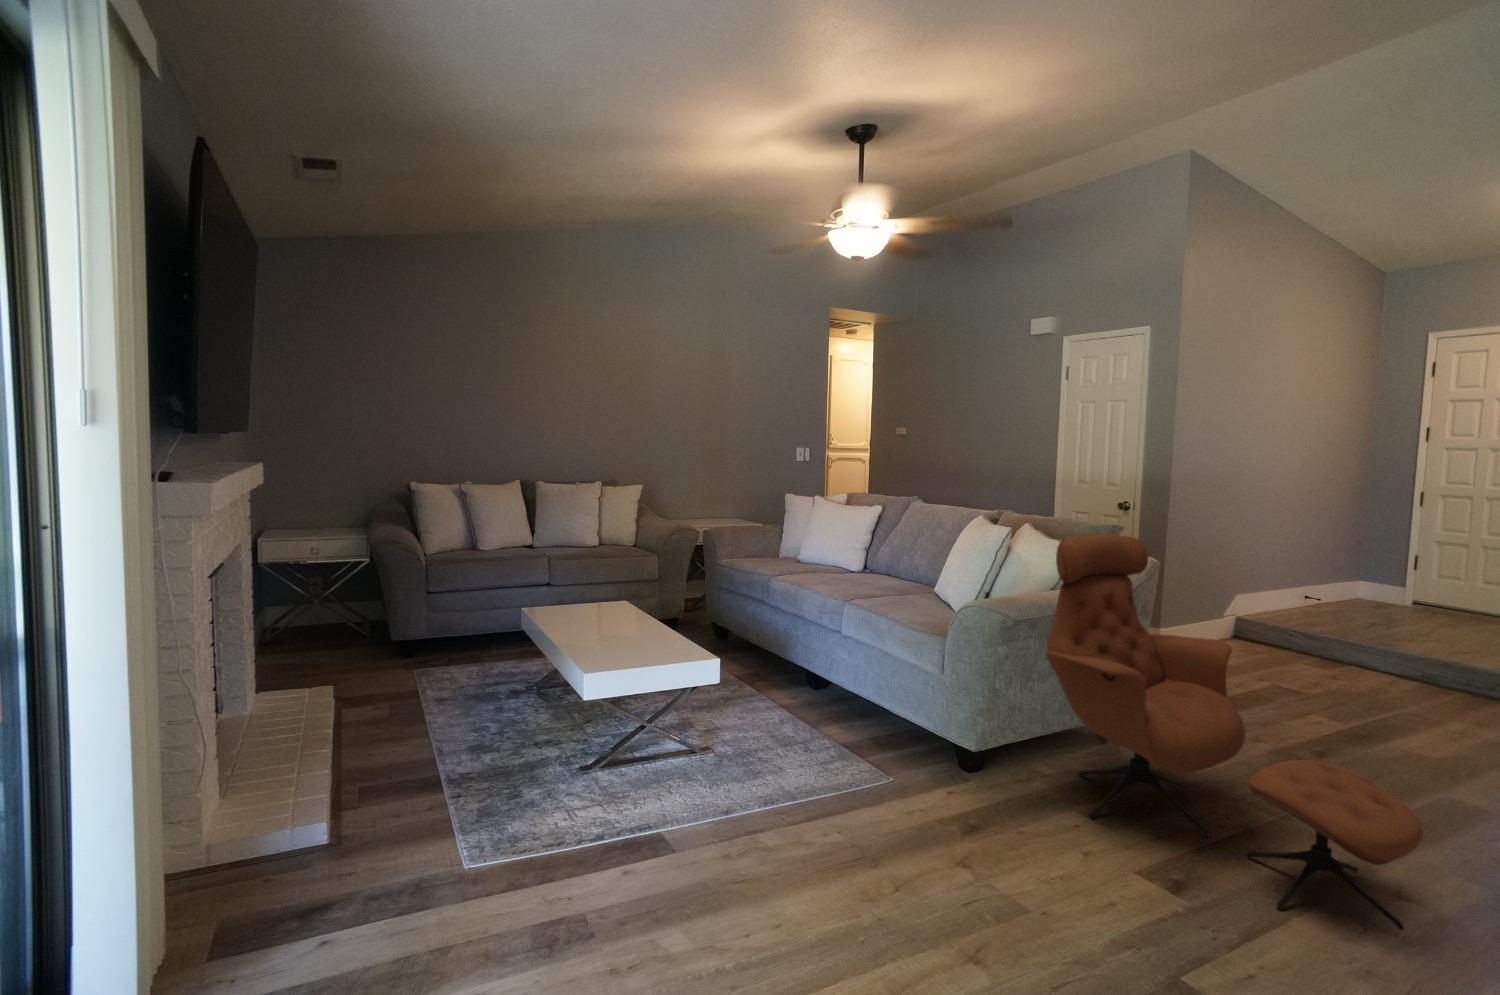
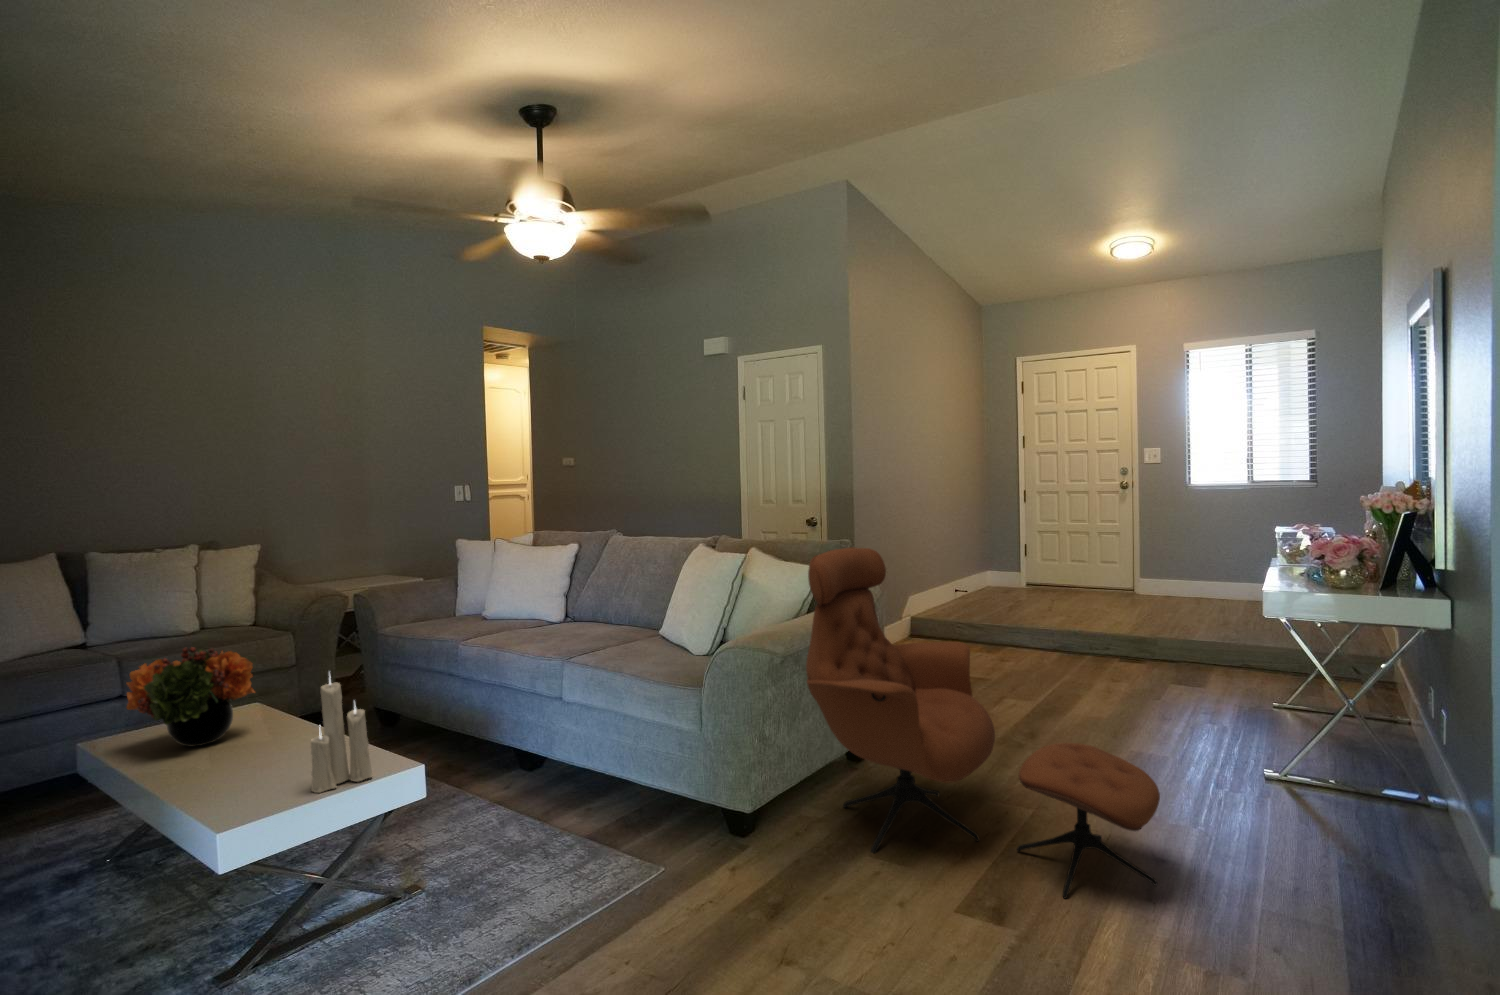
flower arrangement: none [549,551,627,619] -> present [126,647,255,746]
candle: none [643,574,683,662] -> present [311,677,372,793]

